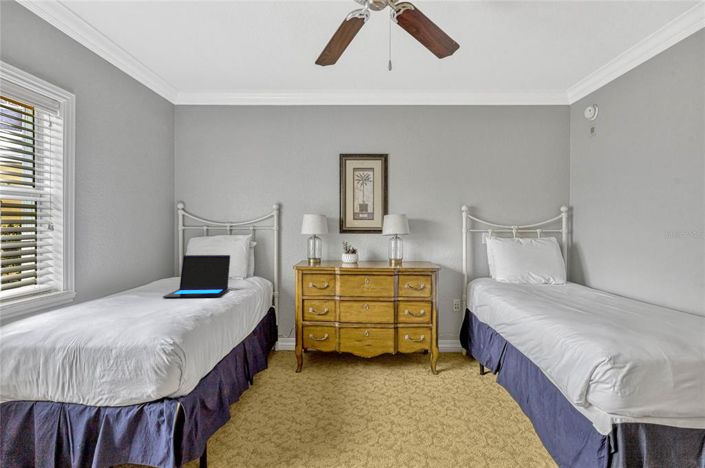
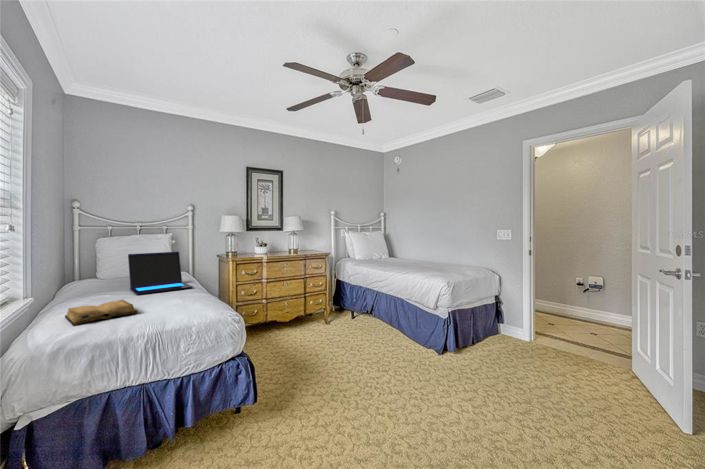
diary: none [39,302,118,323] -> present [65,300,137,326]

